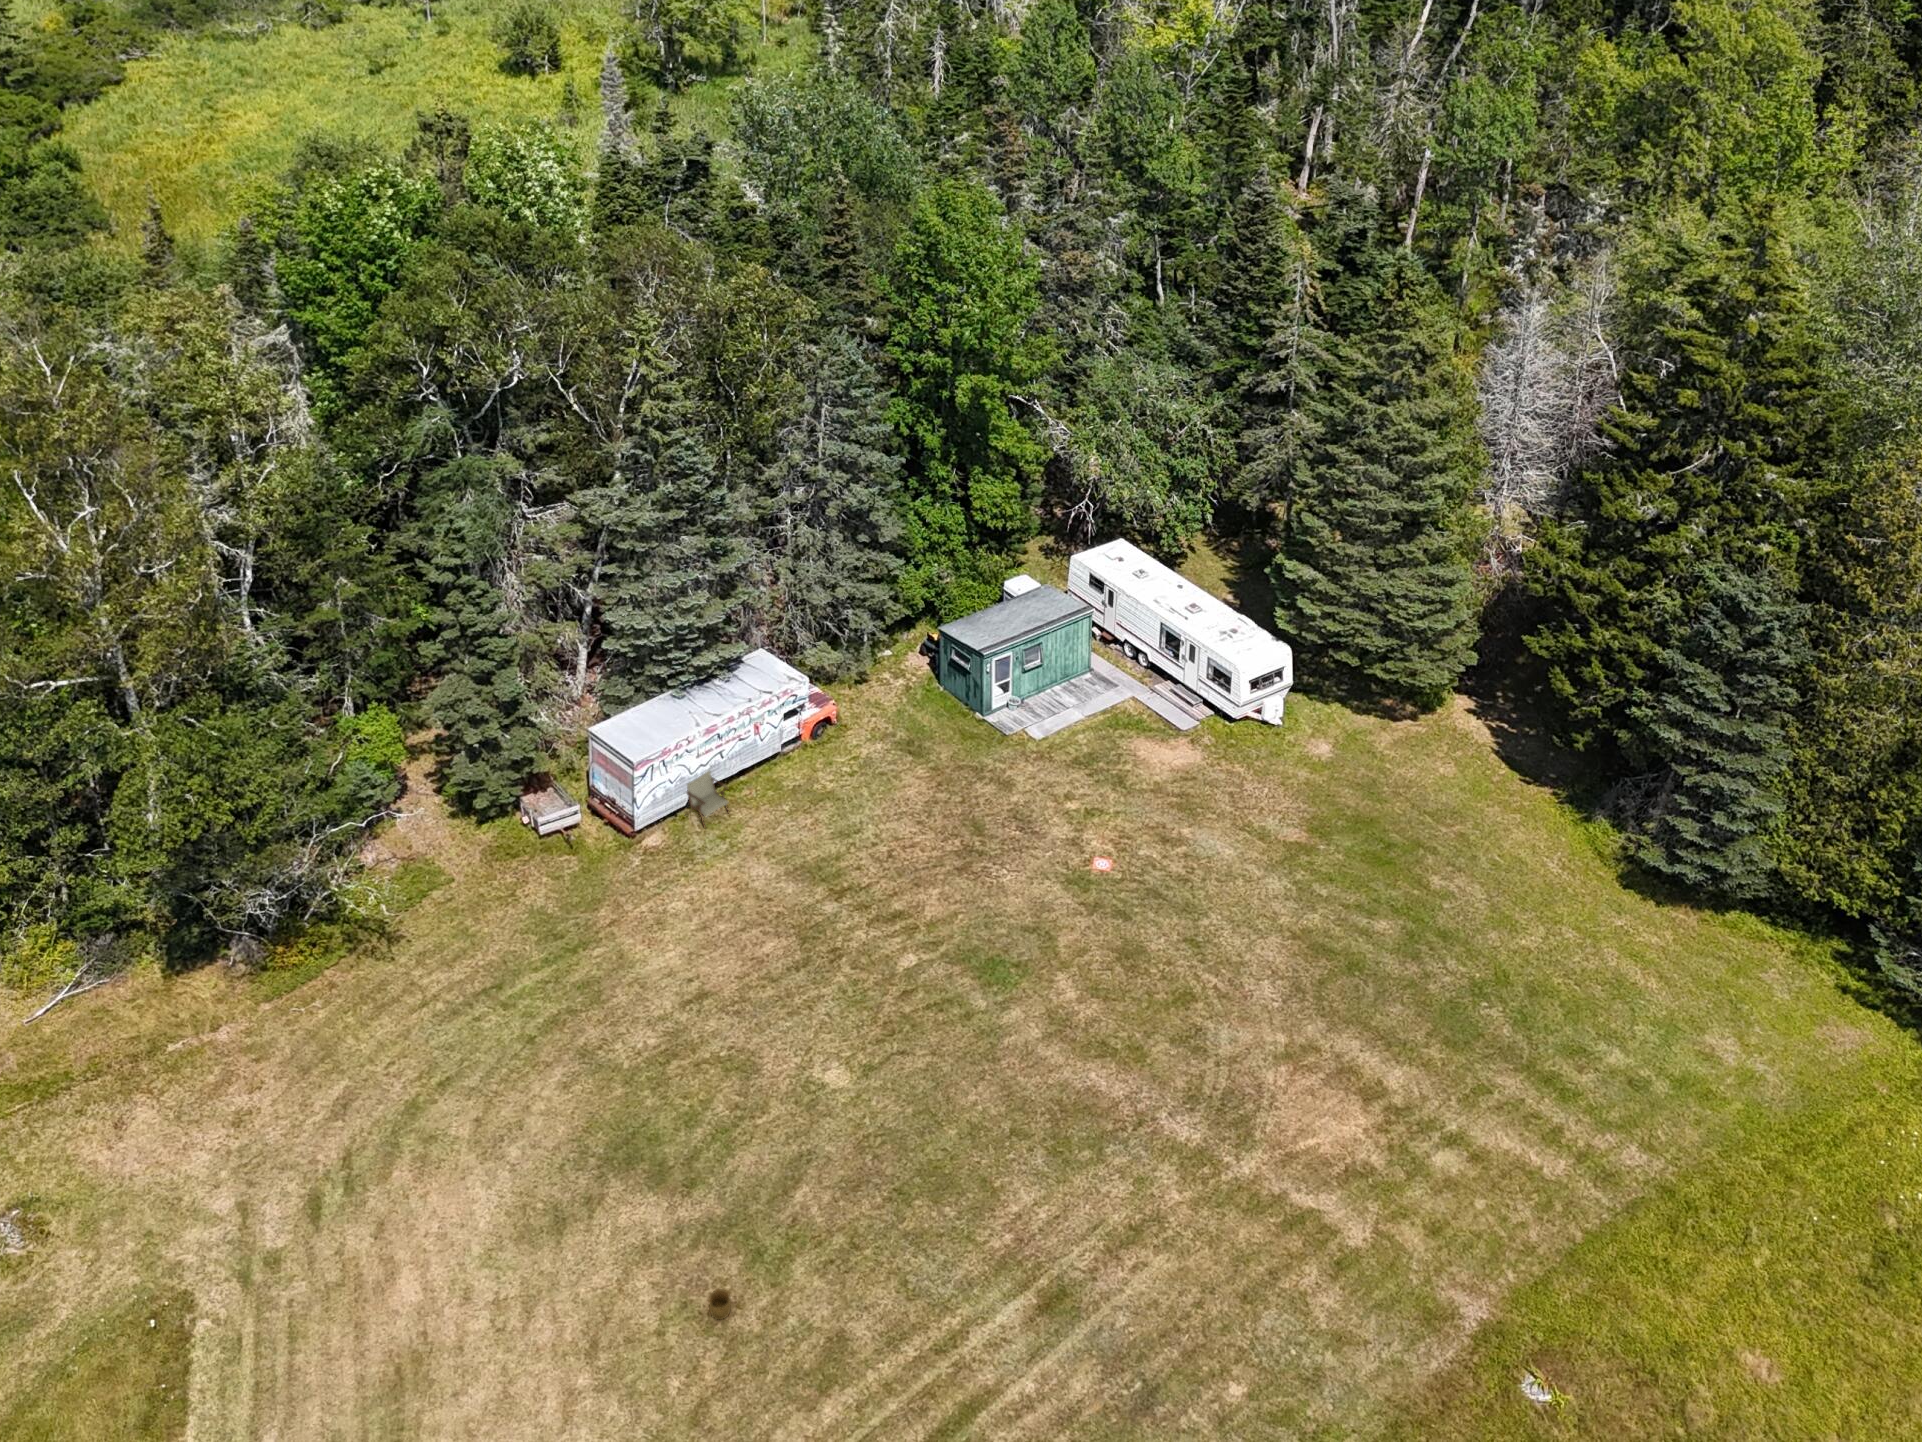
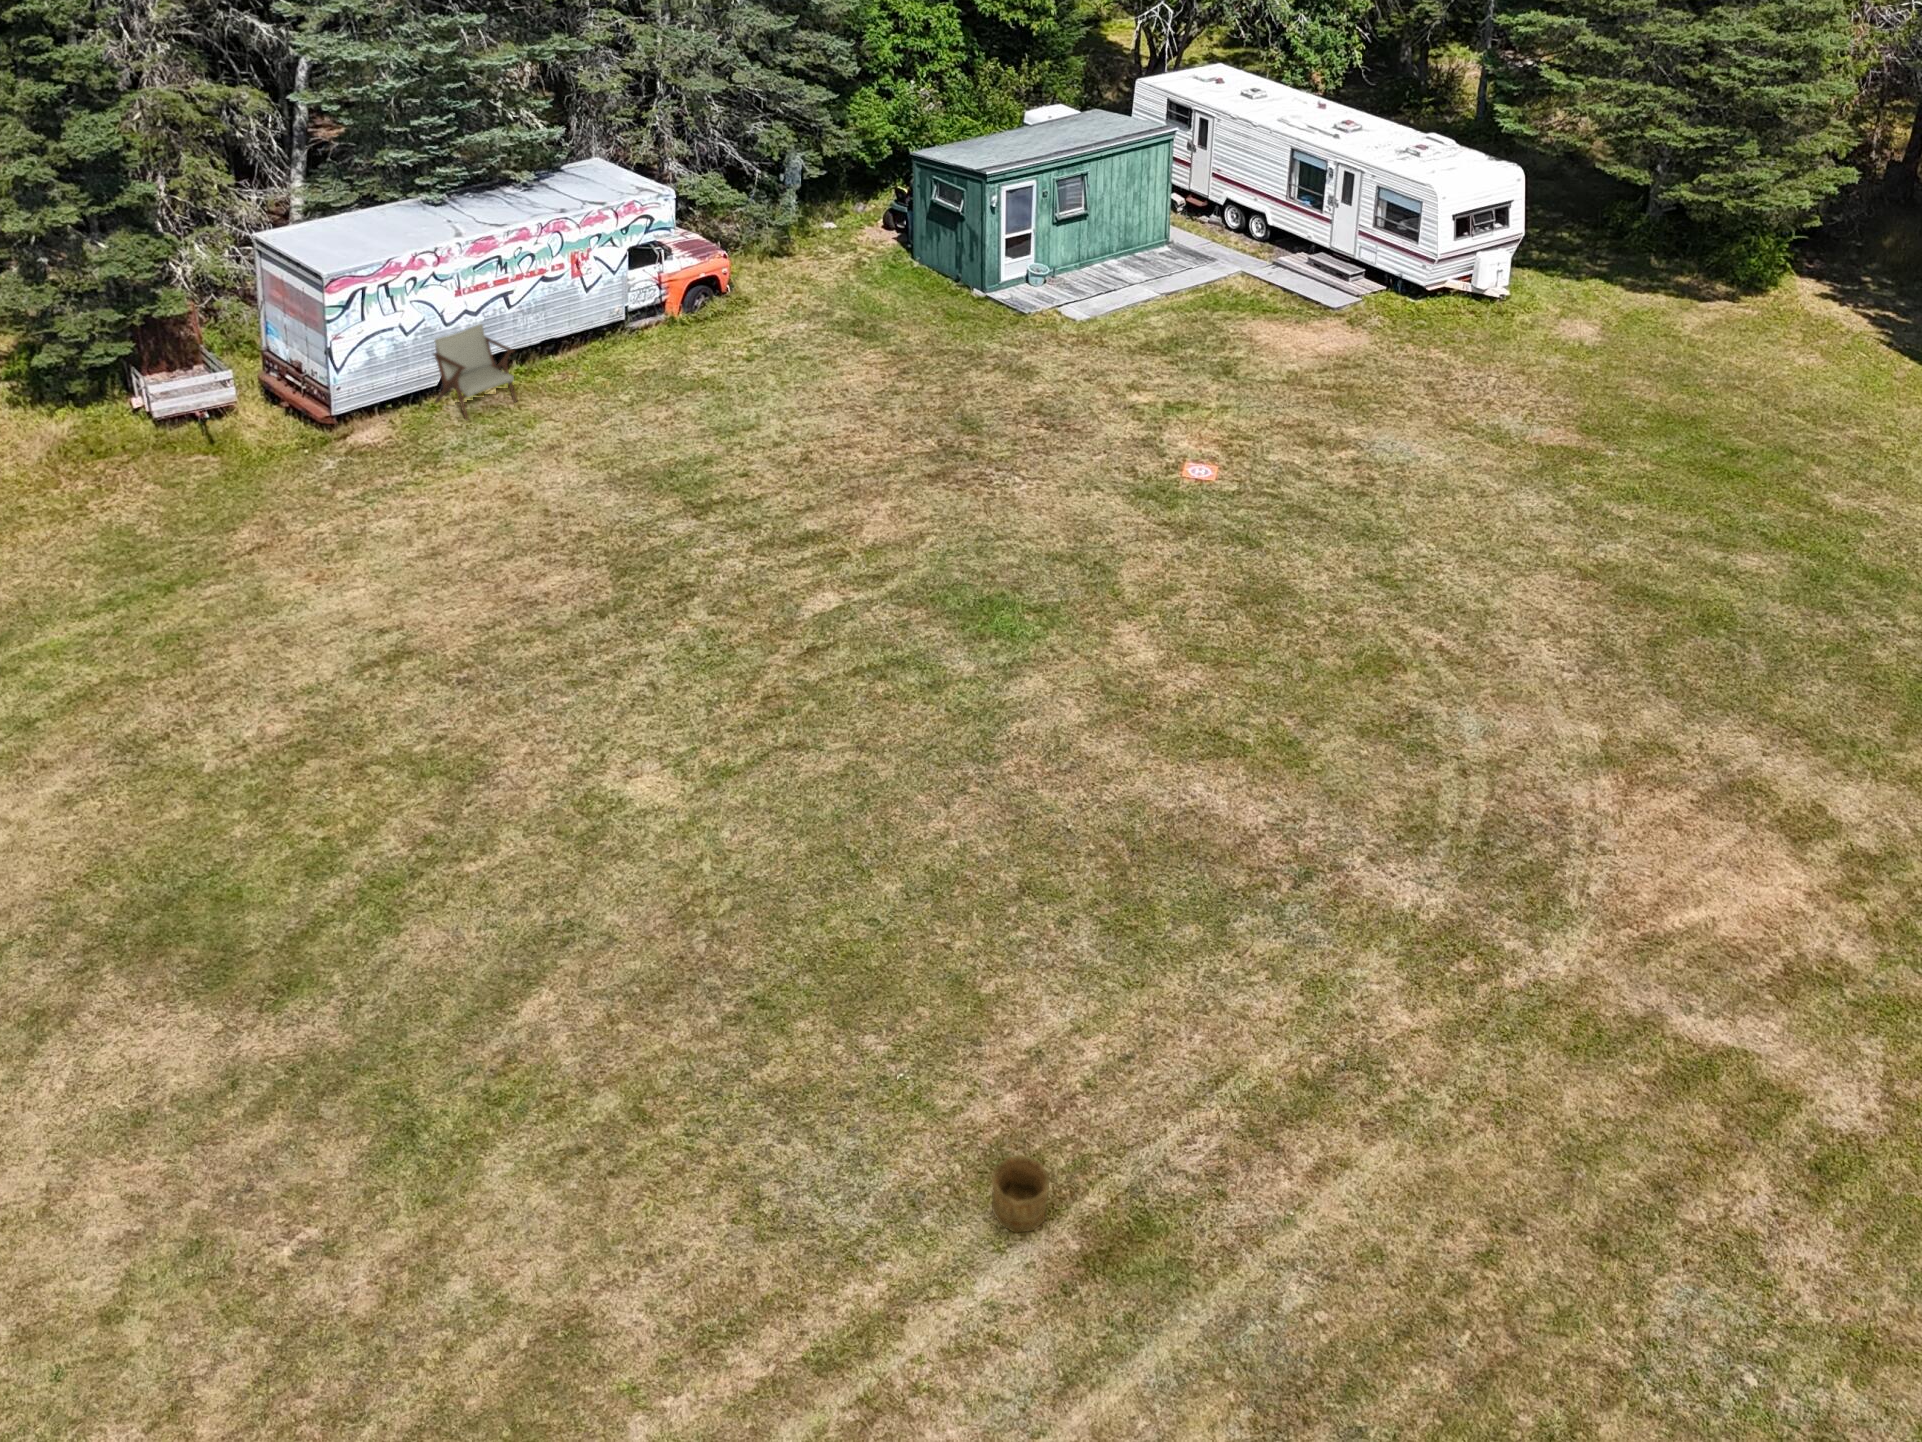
wooden bucket: present [708,1289,731,1320] -> present [991,1156,1050,1233]

